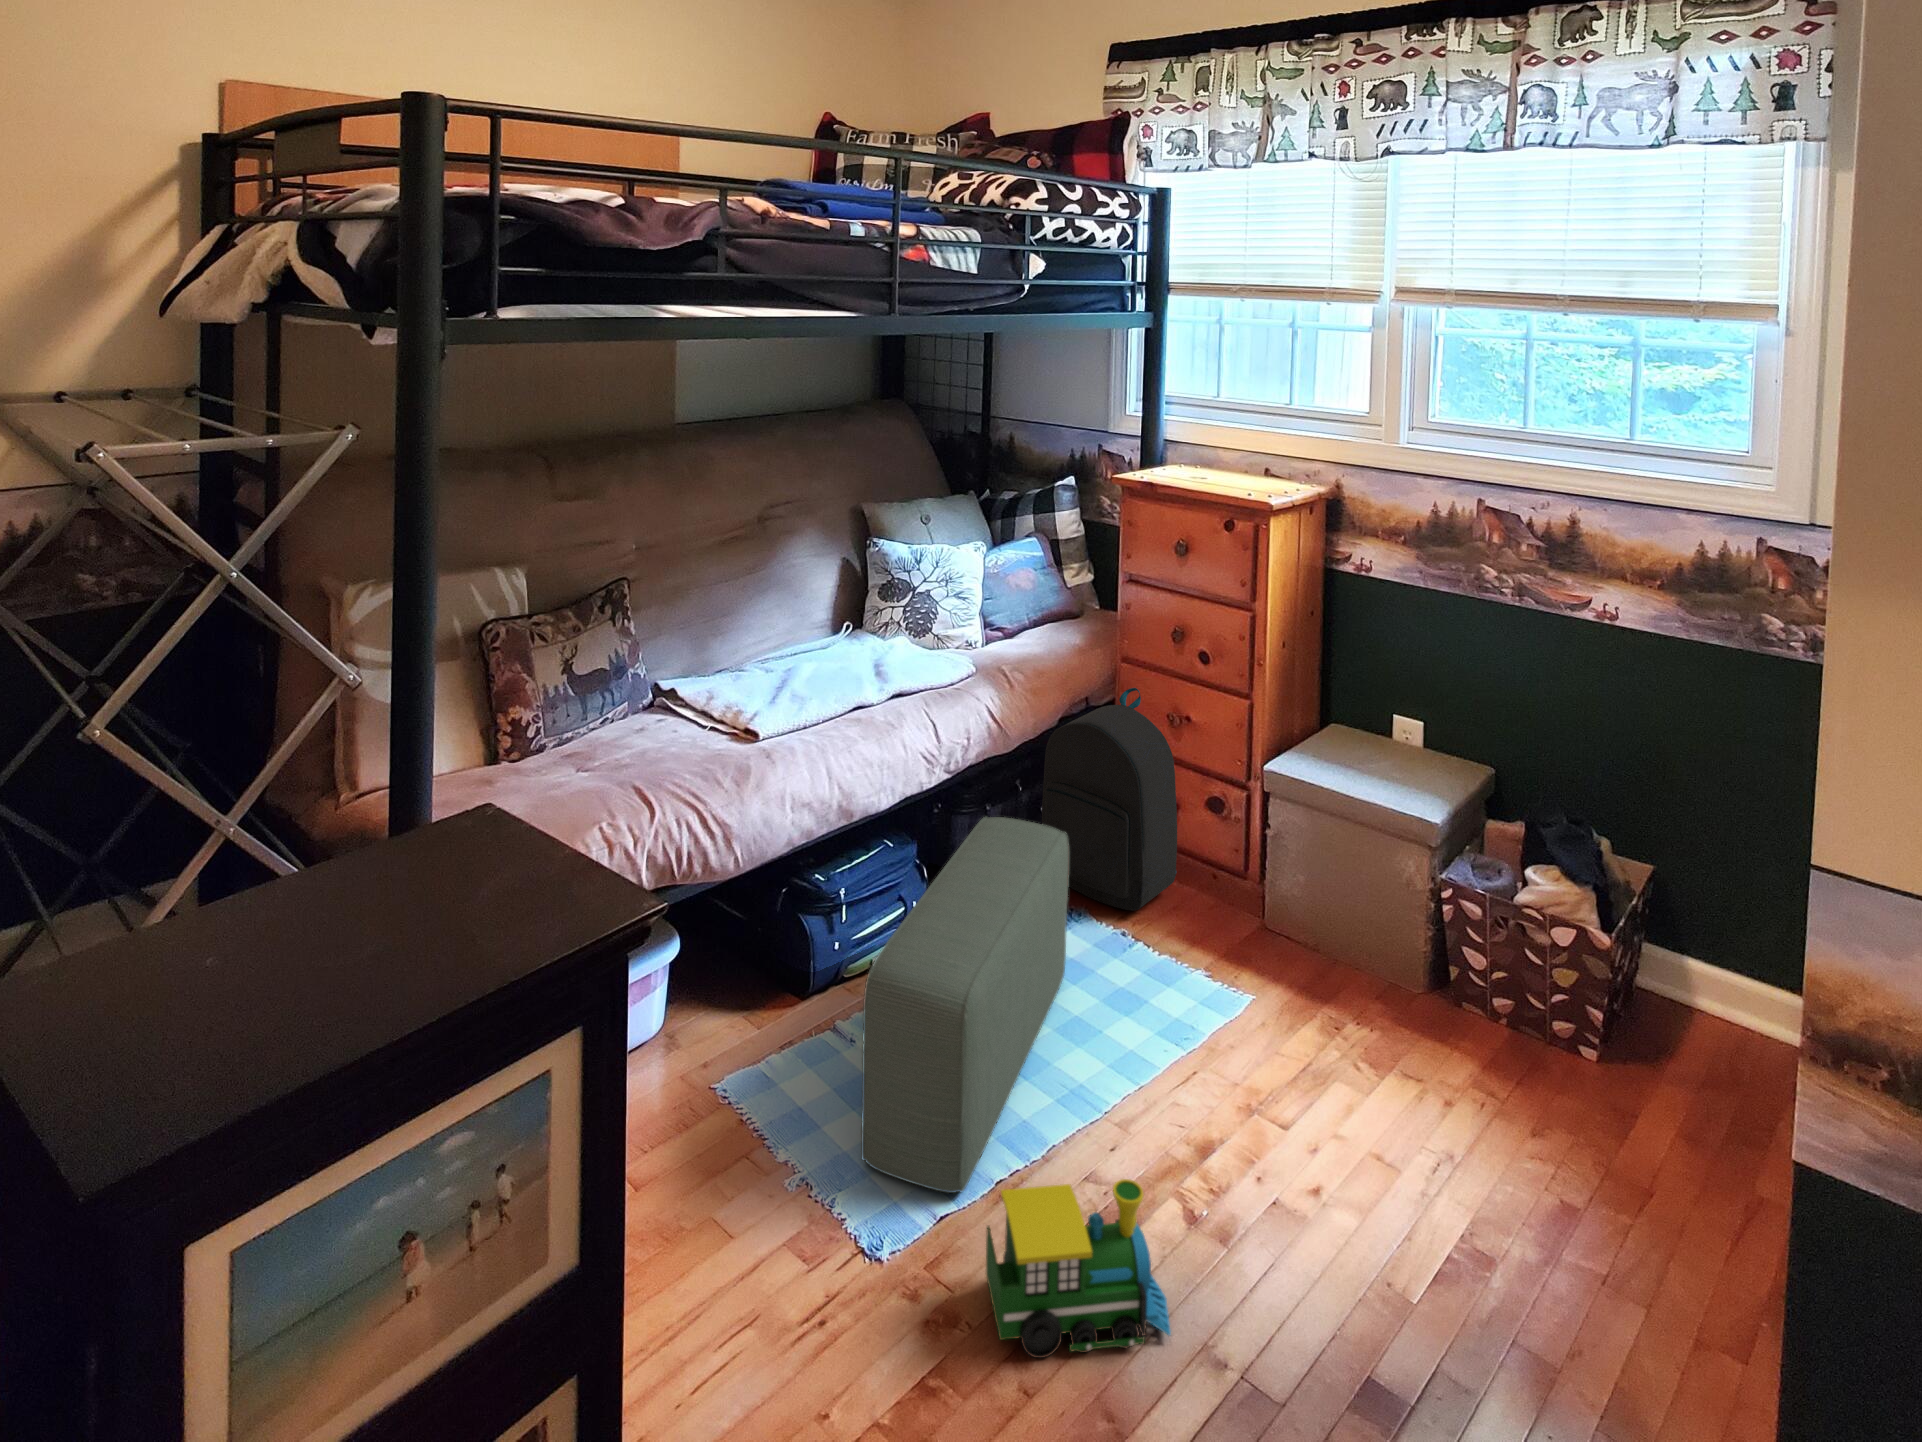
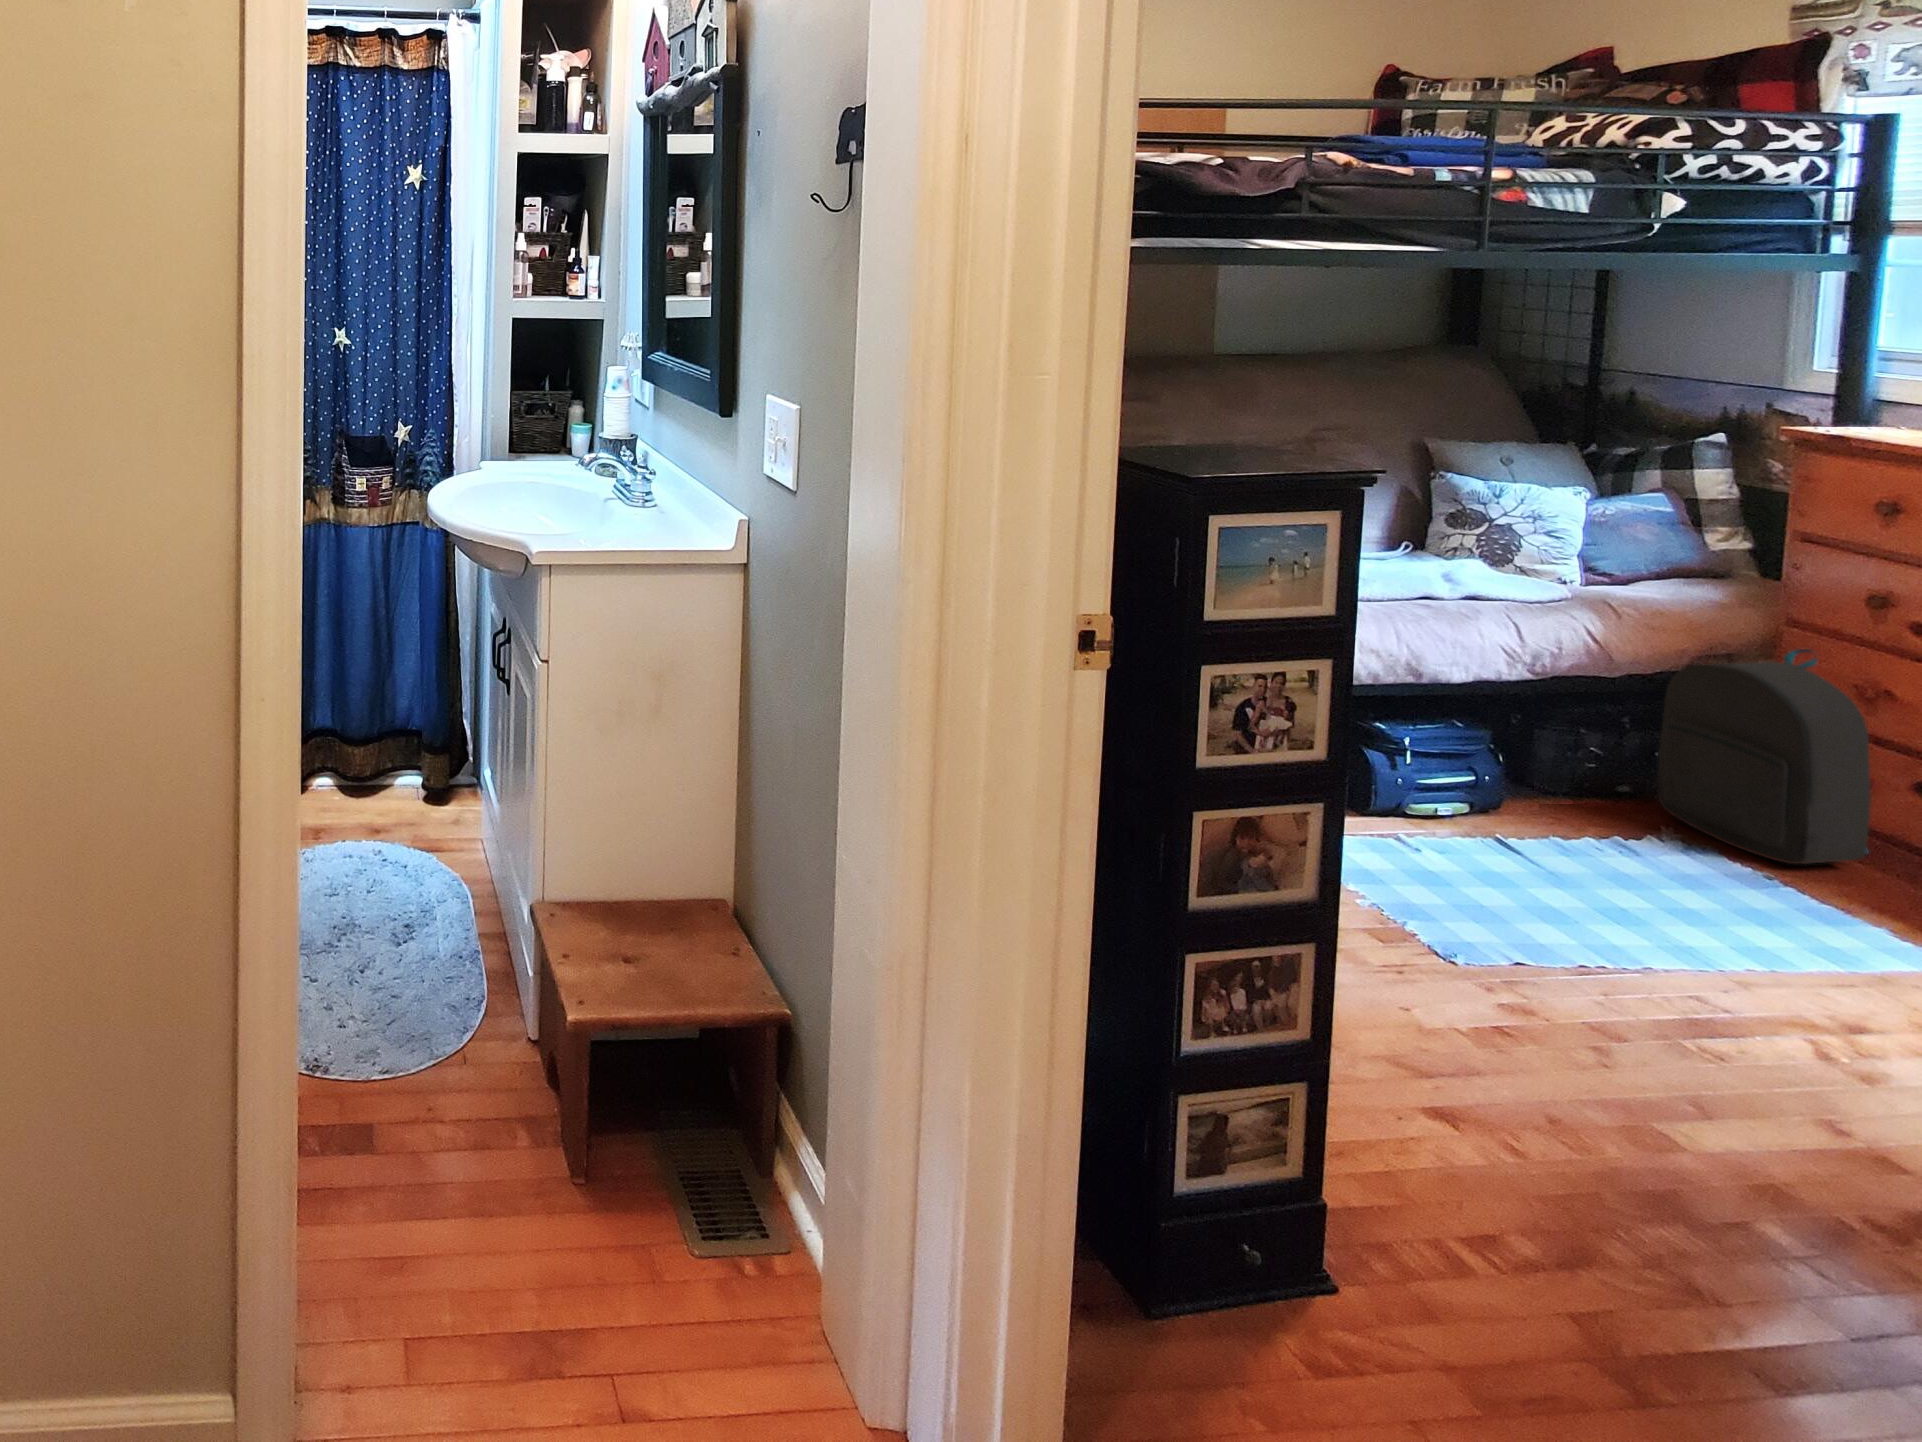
pouf: present [861,817,1069,1193] -> none [1434,711,1692,952]
toy train: present [986,1179,1171,1358] -> none [1570,933,1790,1091]

